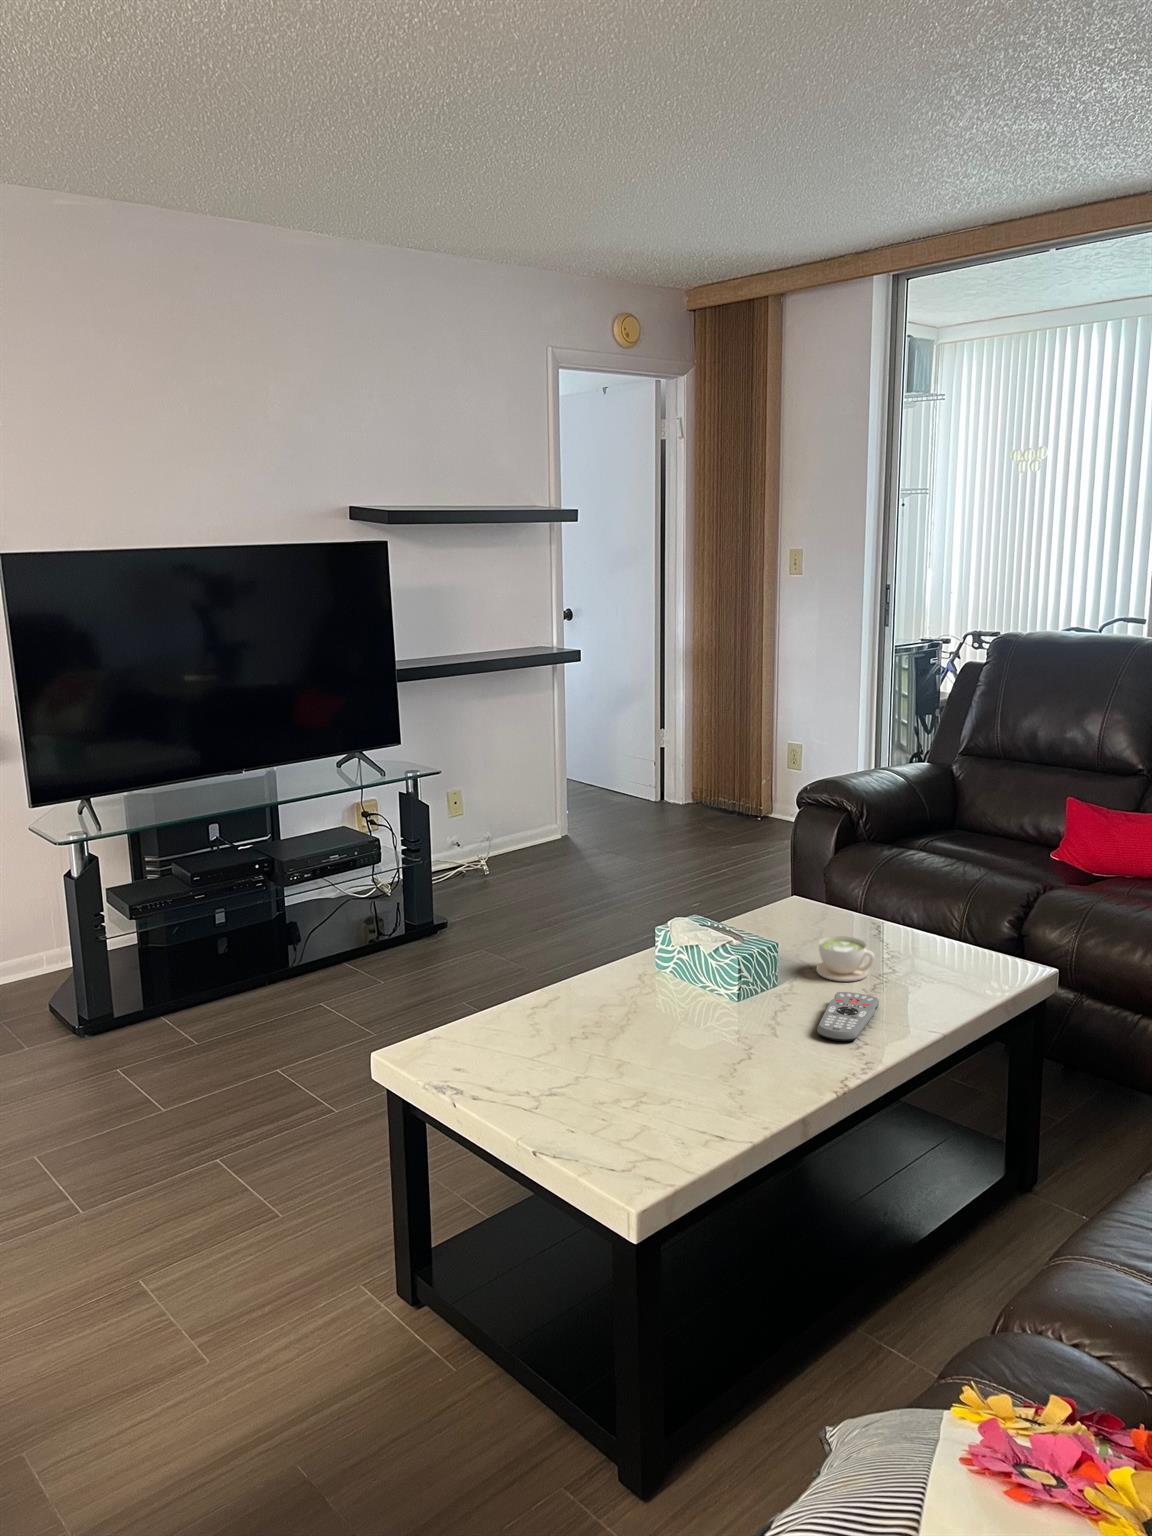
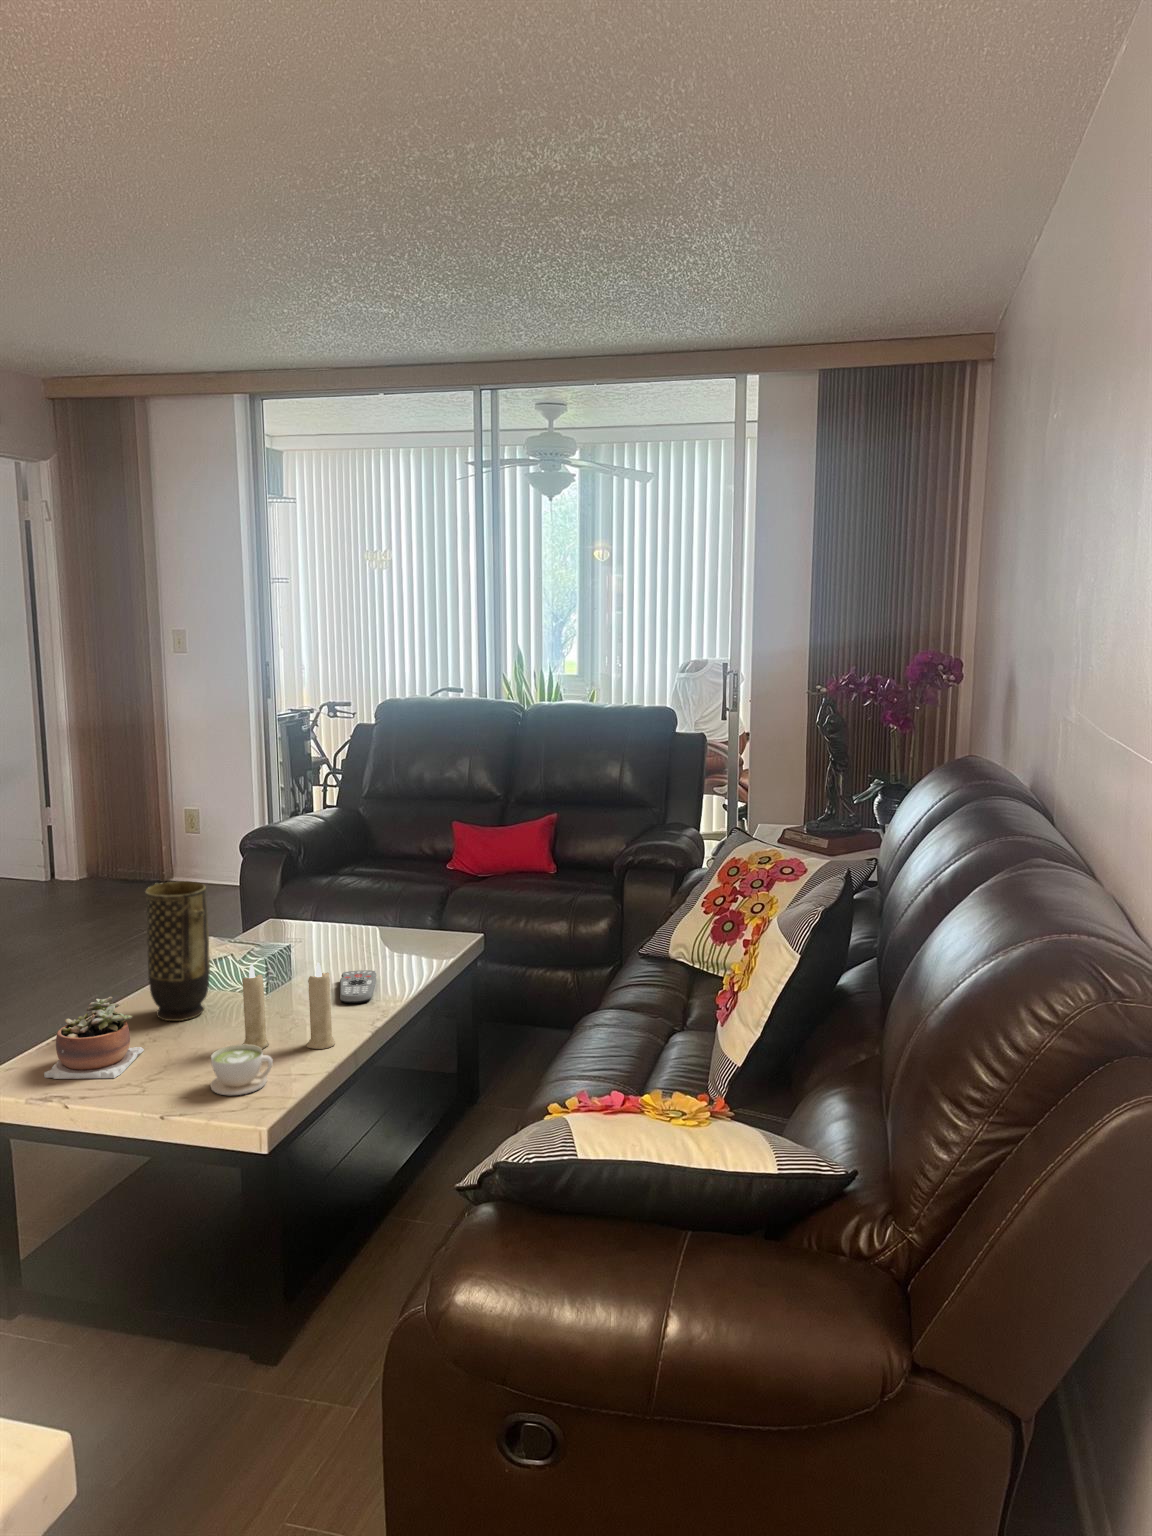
vase: none [599,851,668,1017] -> present [145,882,210,1021]
coffee cup: present [817,936,875,981] -> present [211,1044,273,1095]
candle: none [668,968,780,1102] -> present [242,963,335,1049]
succulent plant: none [453,981,568,1080] -> present [44,997,144,1079]

